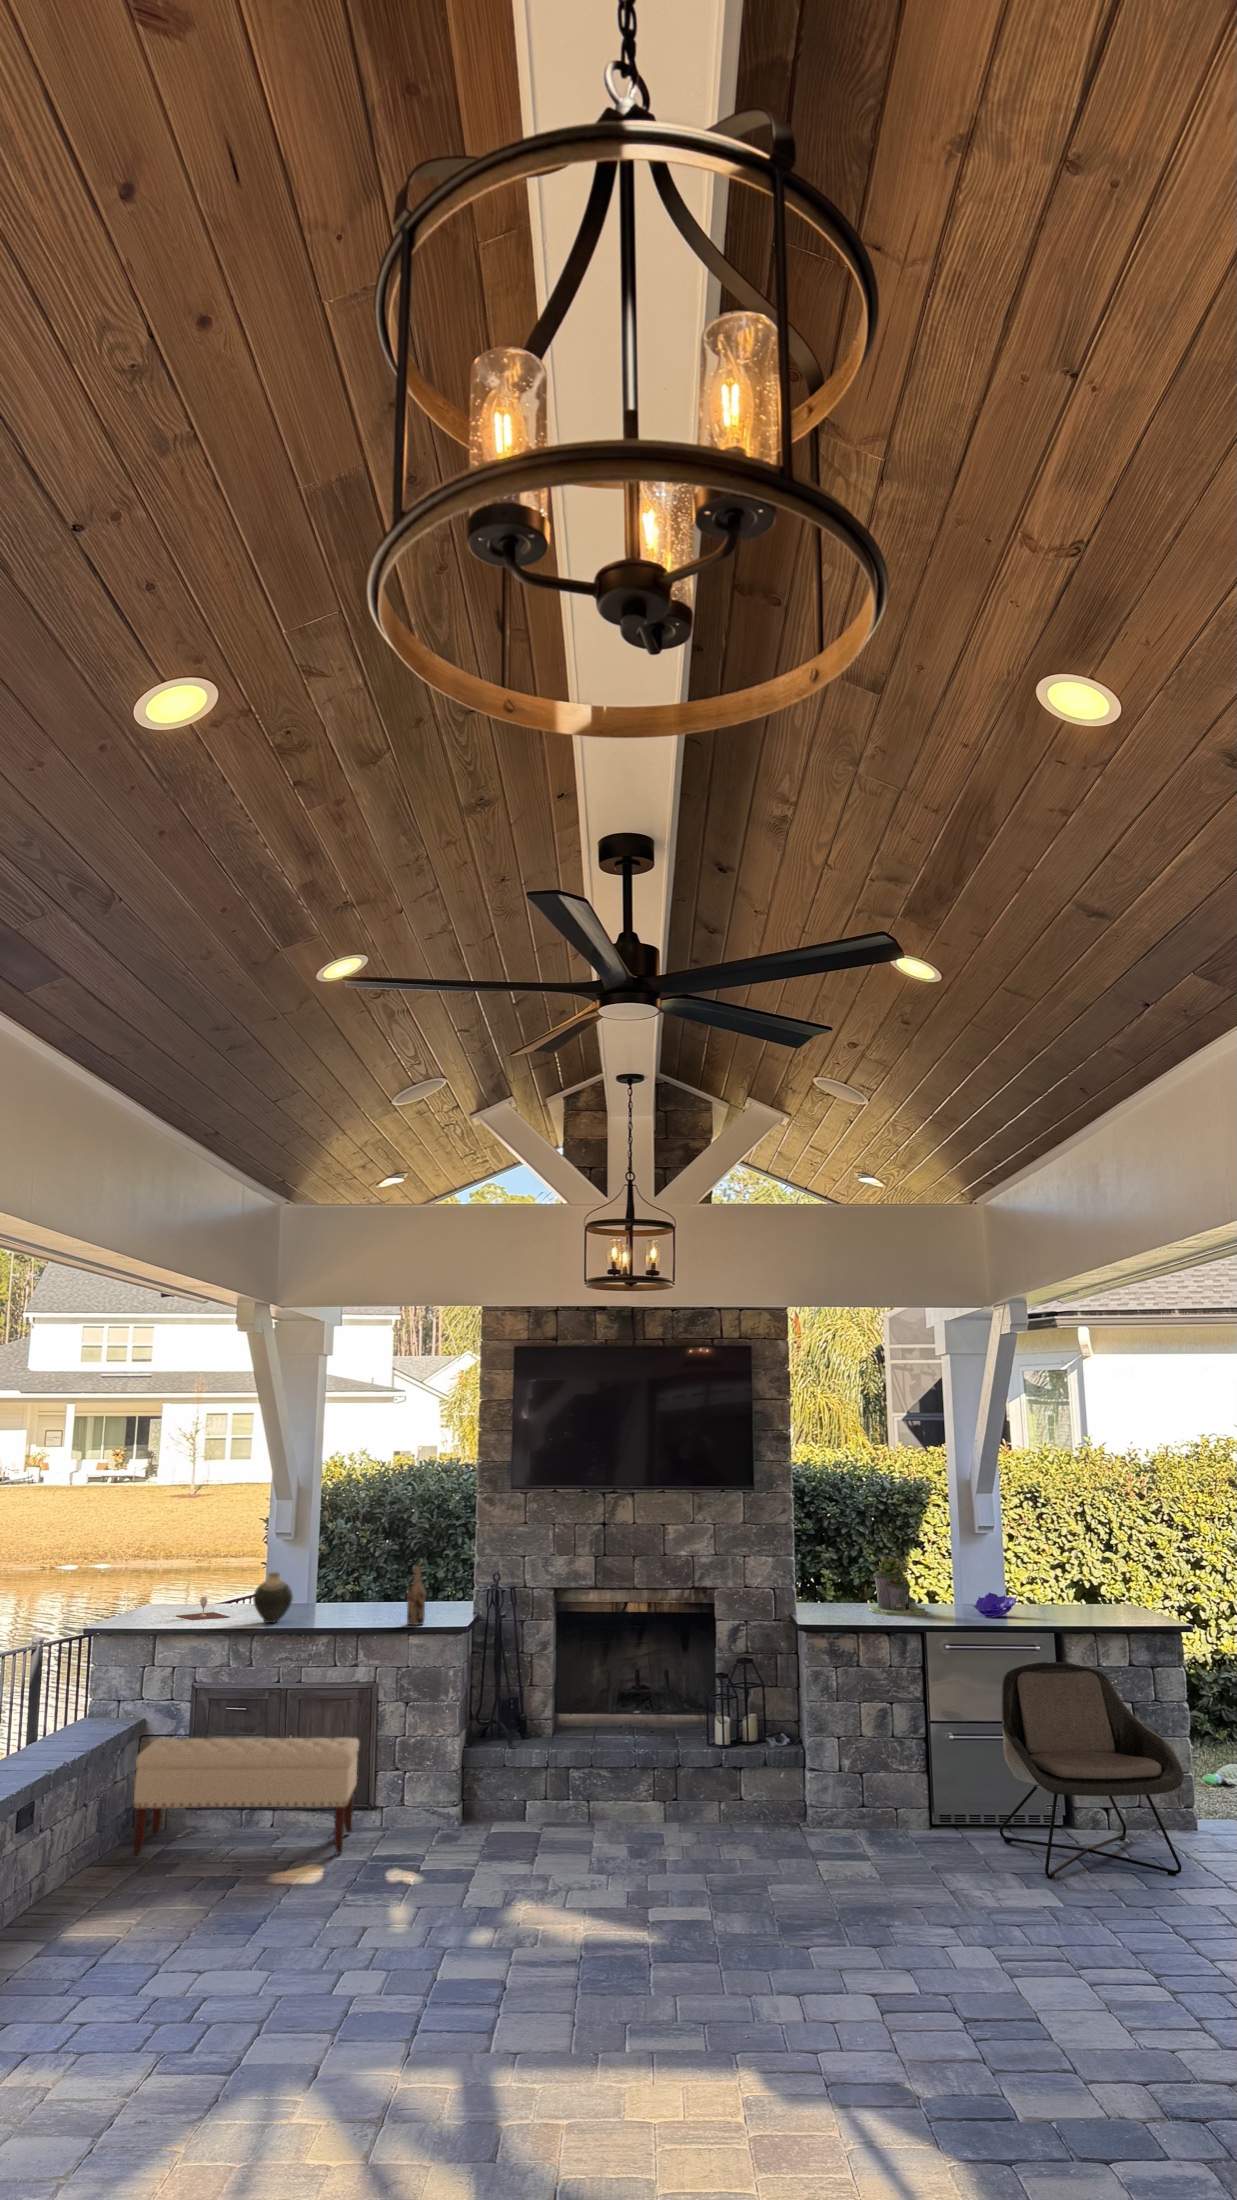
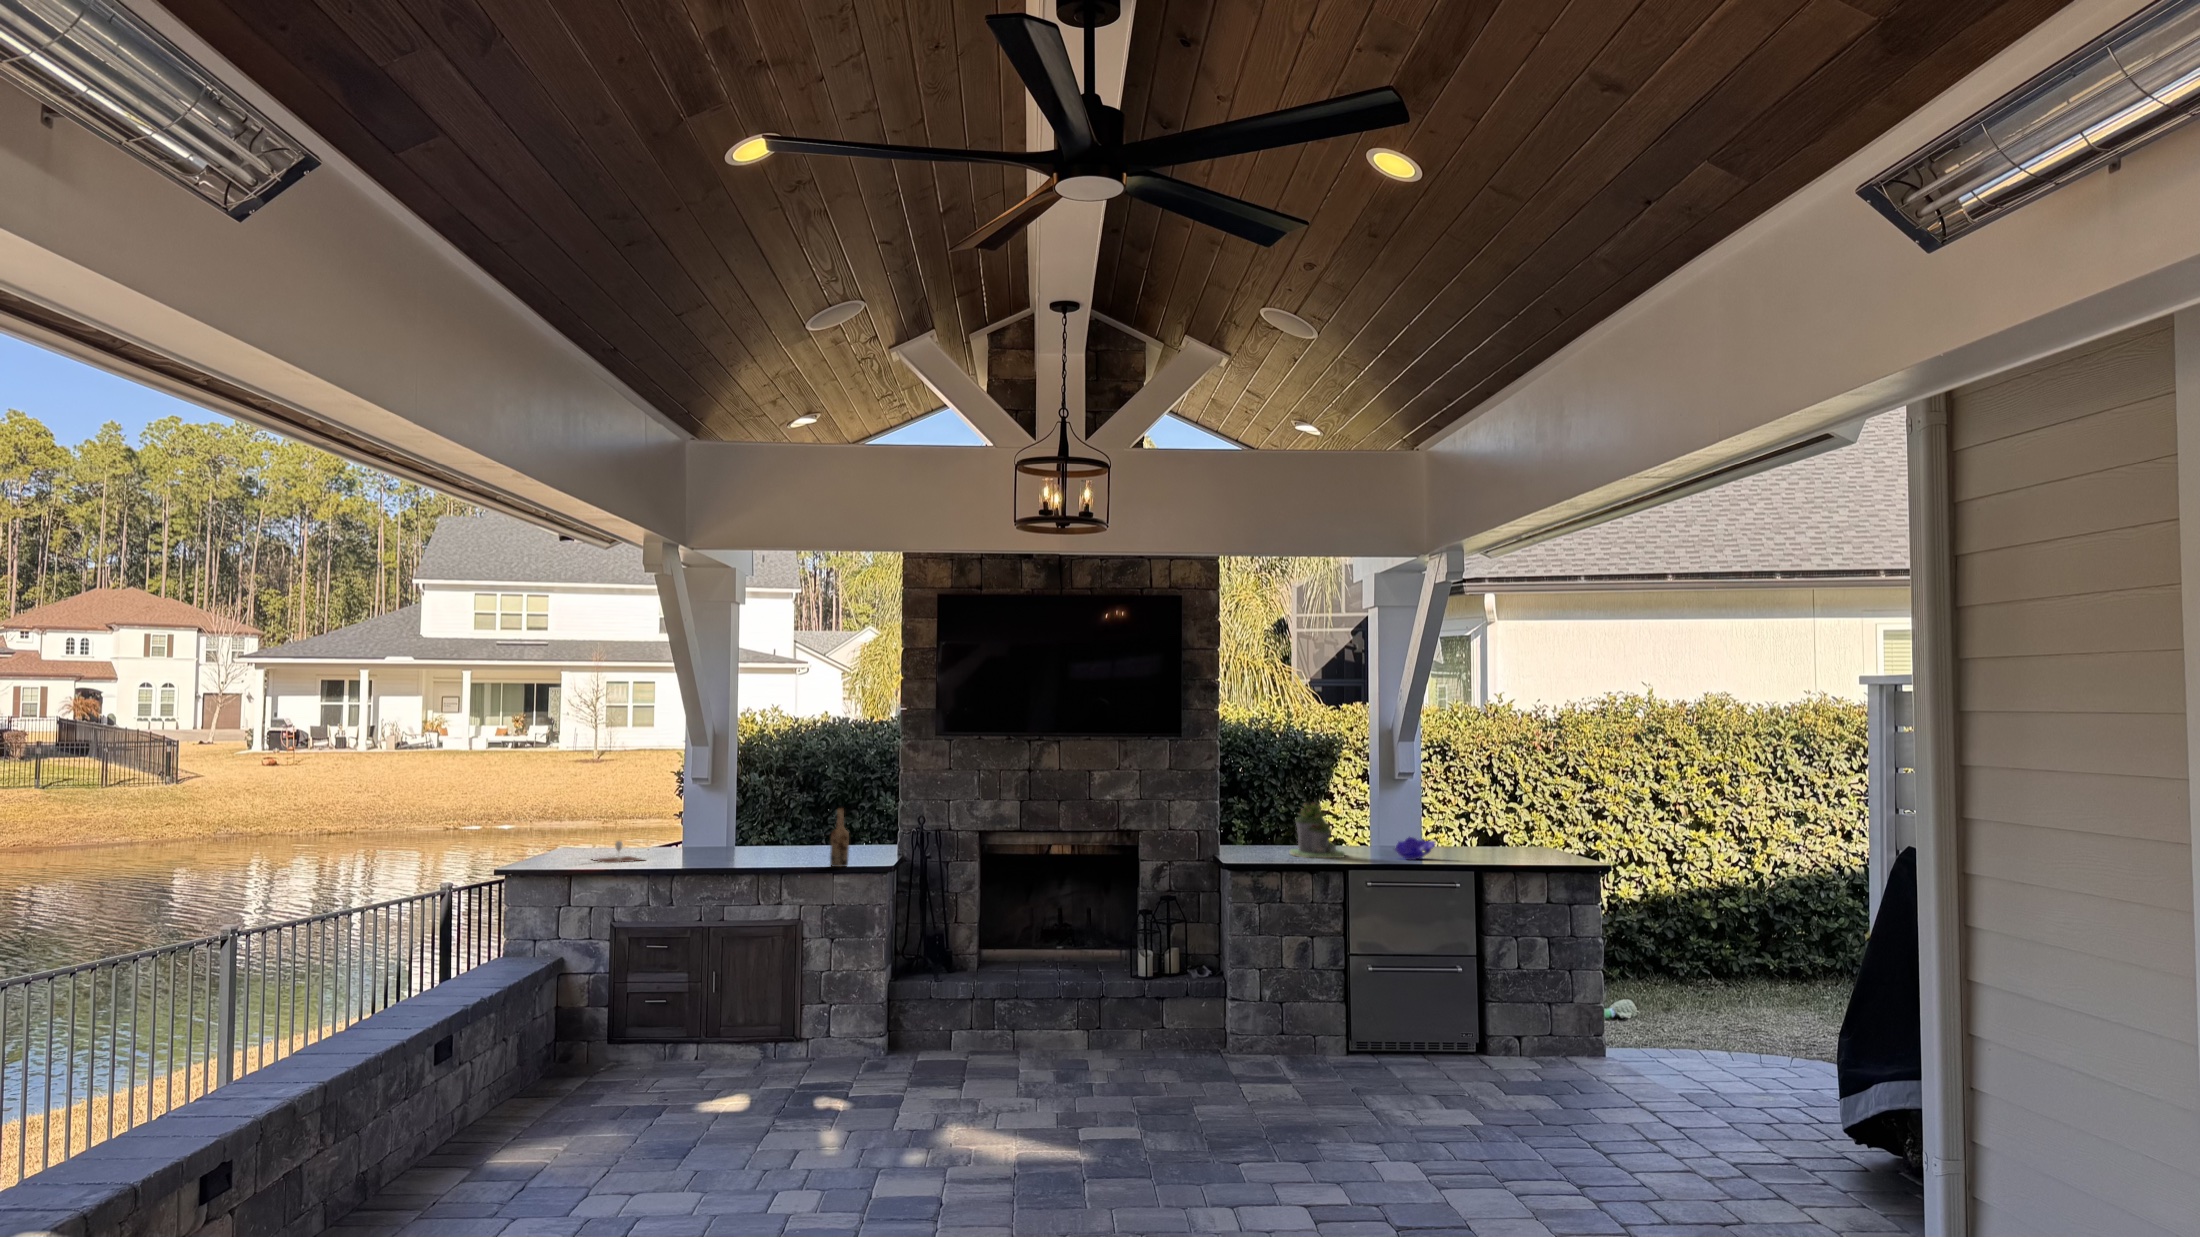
vase: present [253,1572,293,1623] -> none [671,816,712,865]
lounge chair: present [999,1662,1184,1879] -> none [1413,900,1596,1098]
bench: present [133,1738,359,1855] -> none [555,976,784,1088]

